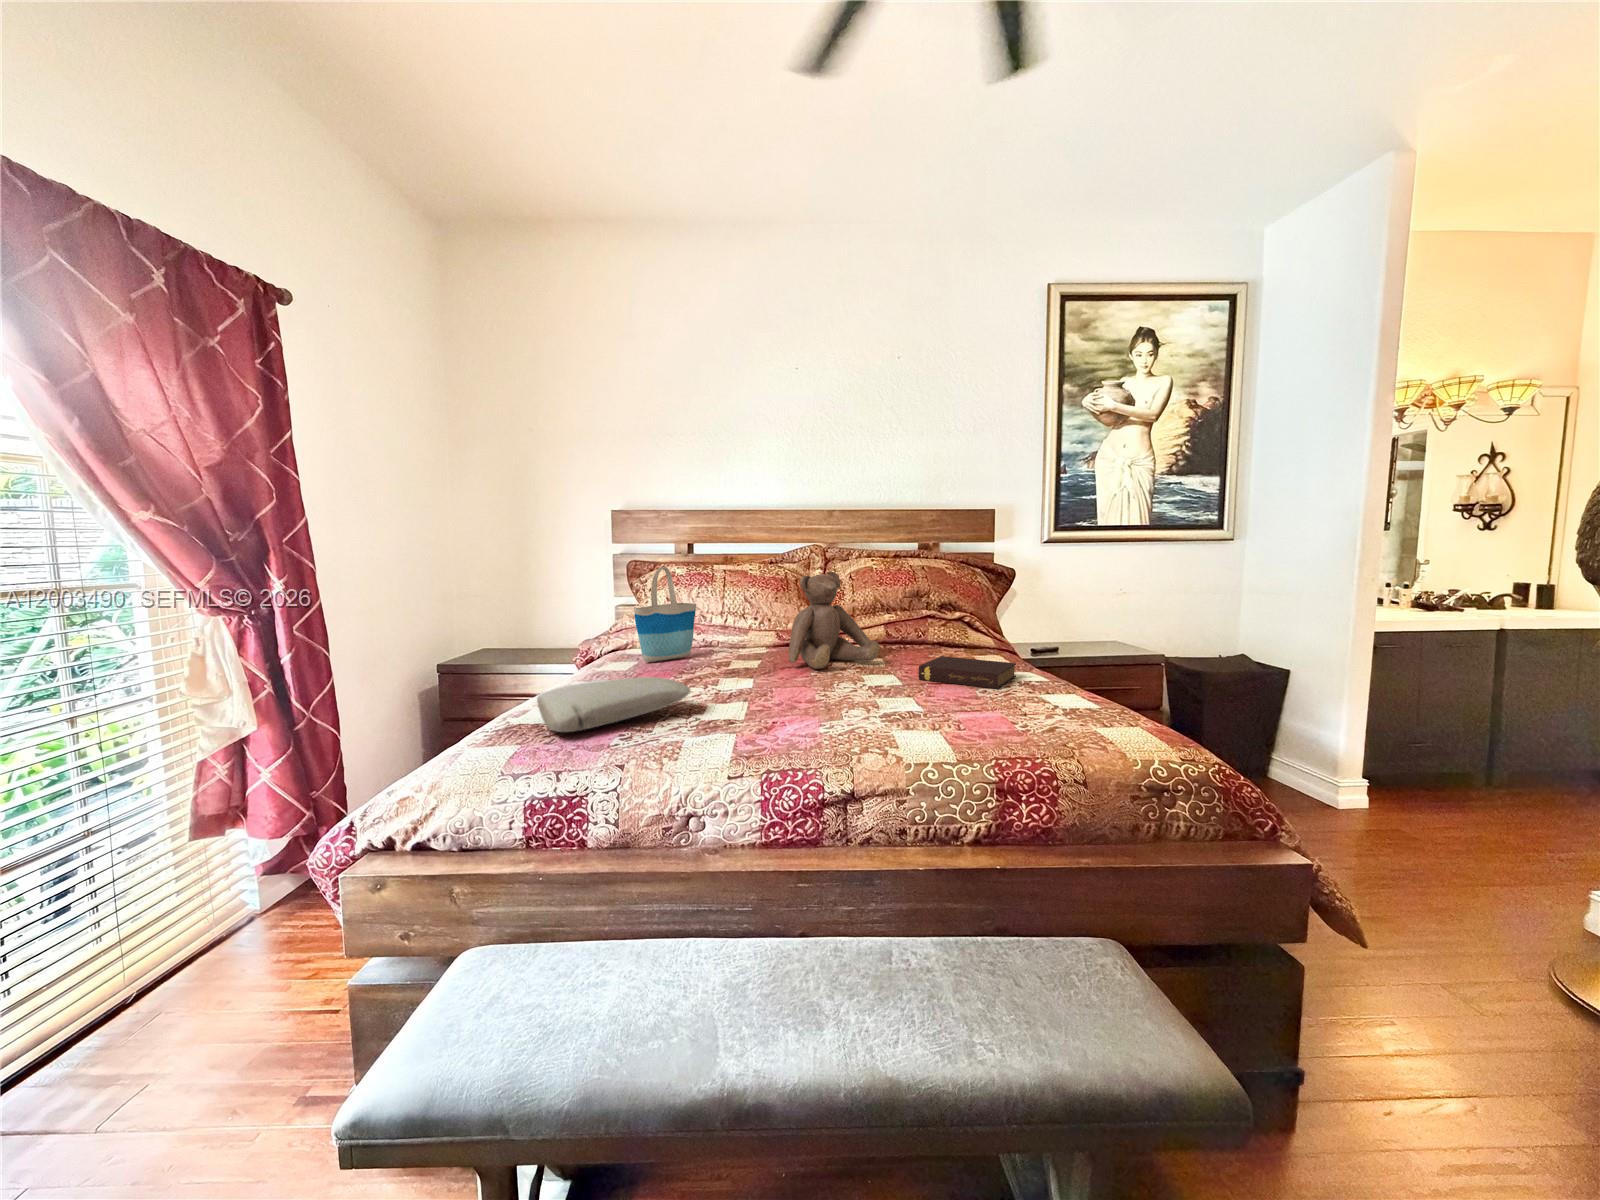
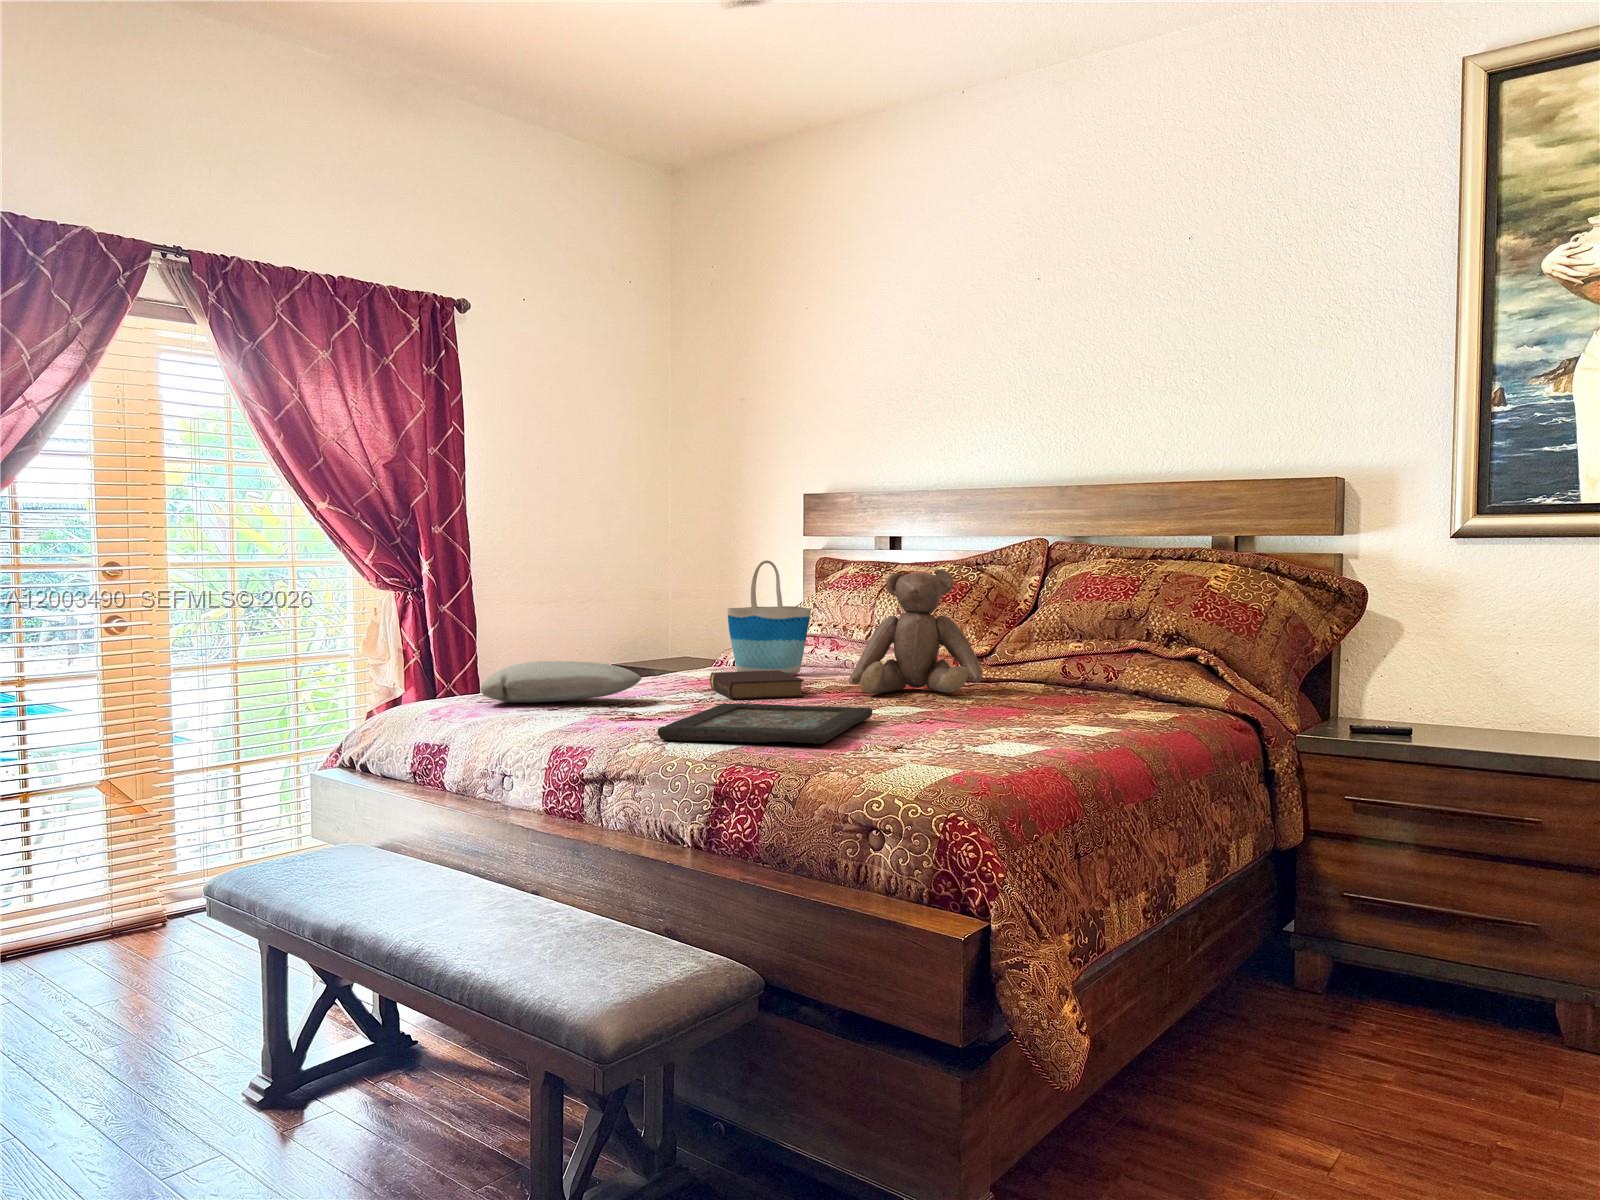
book: present [918,656,1016,689] -> present [710,670,804,699]
decorative tray: none [802,685,998,748] -> present [657,703,872,744]

